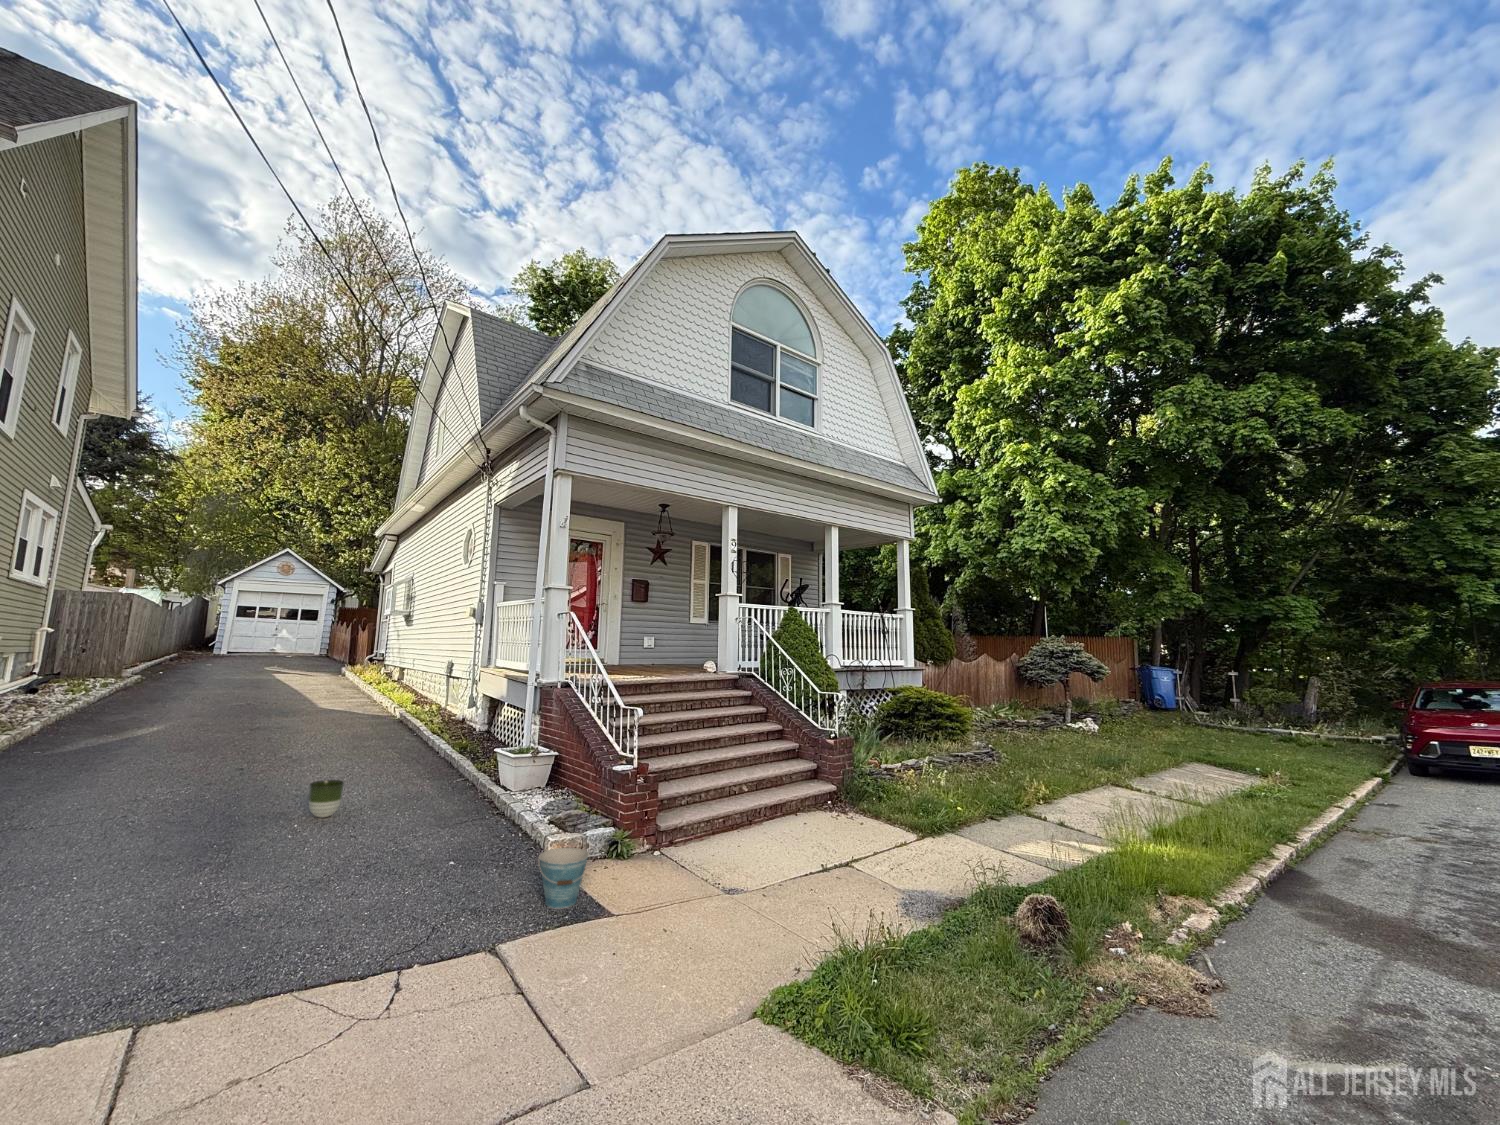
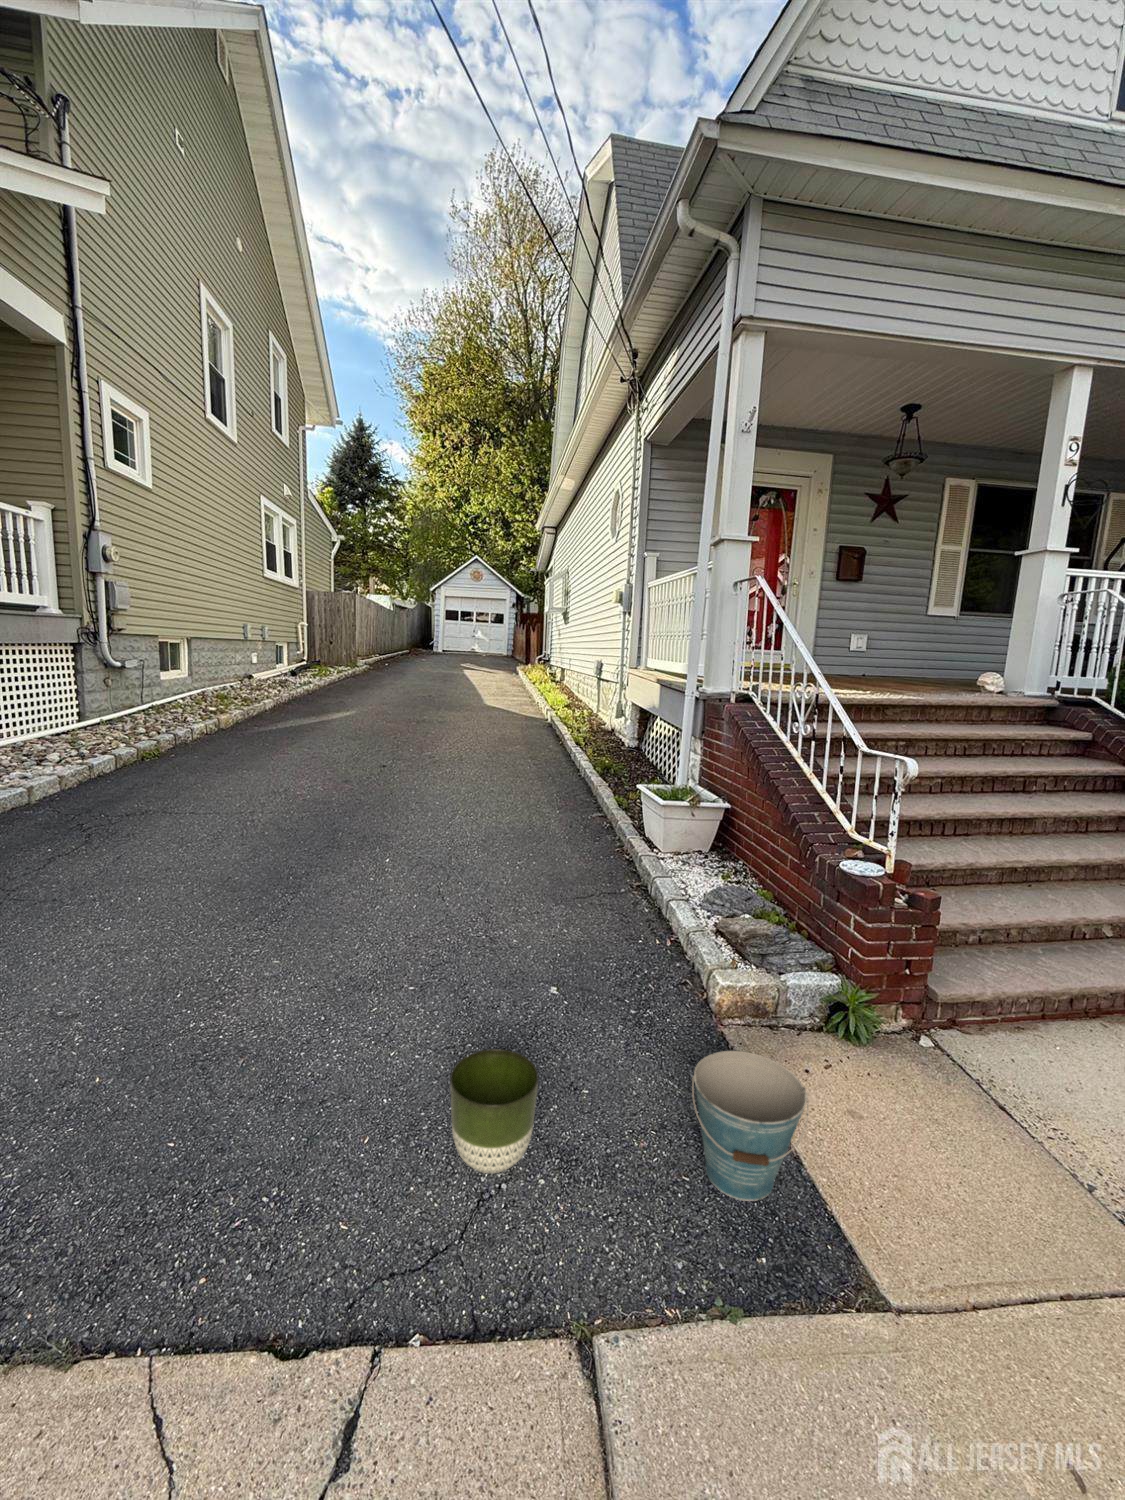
planter: present [309,780,344,817] -> present [450,1049,538,1173]

